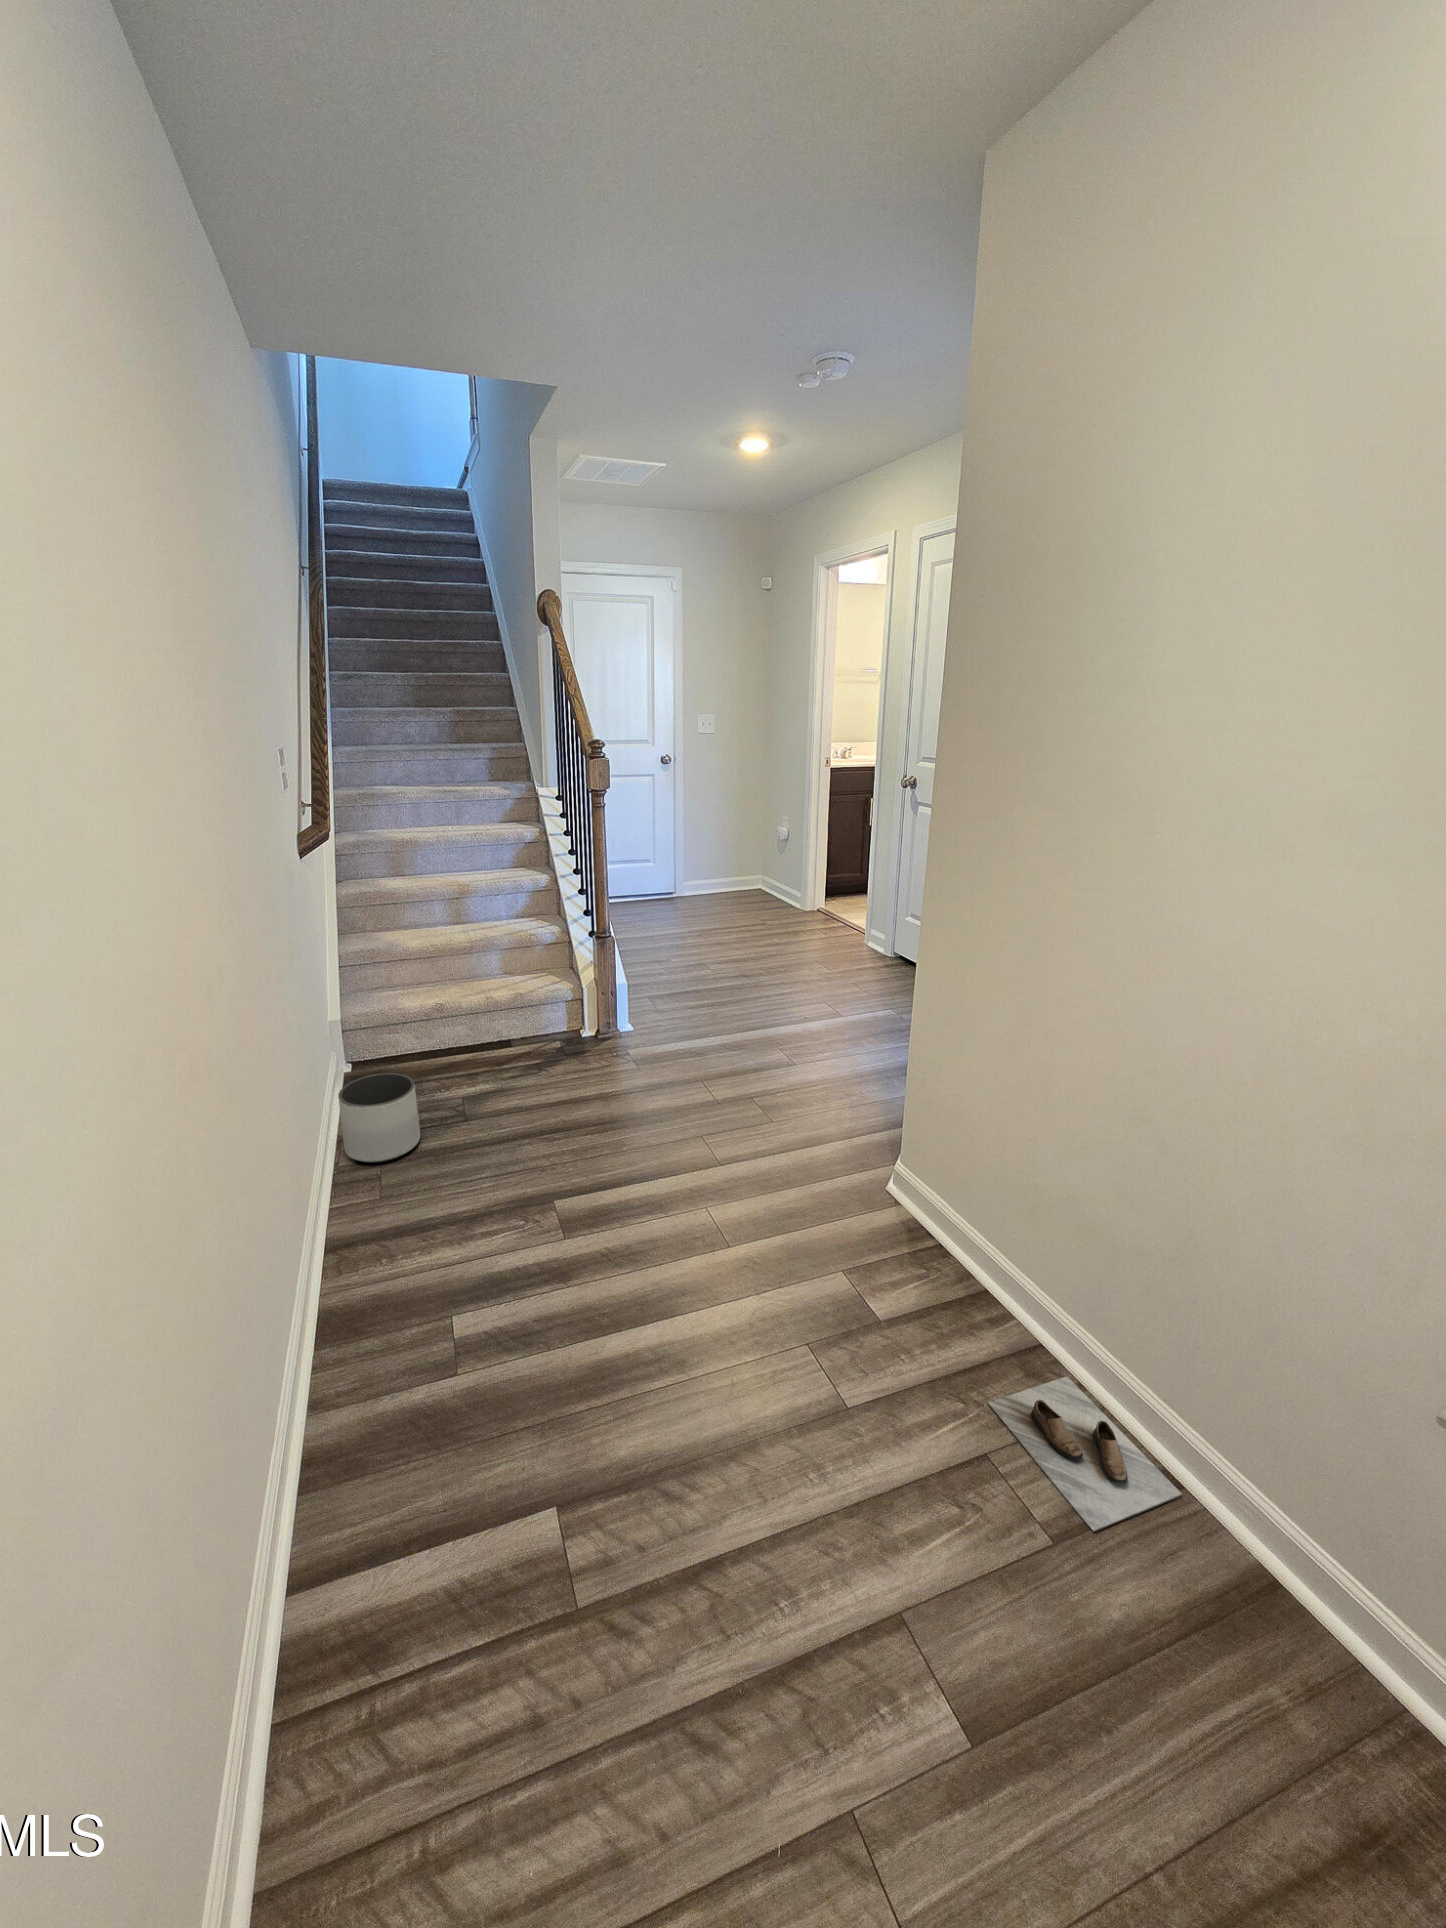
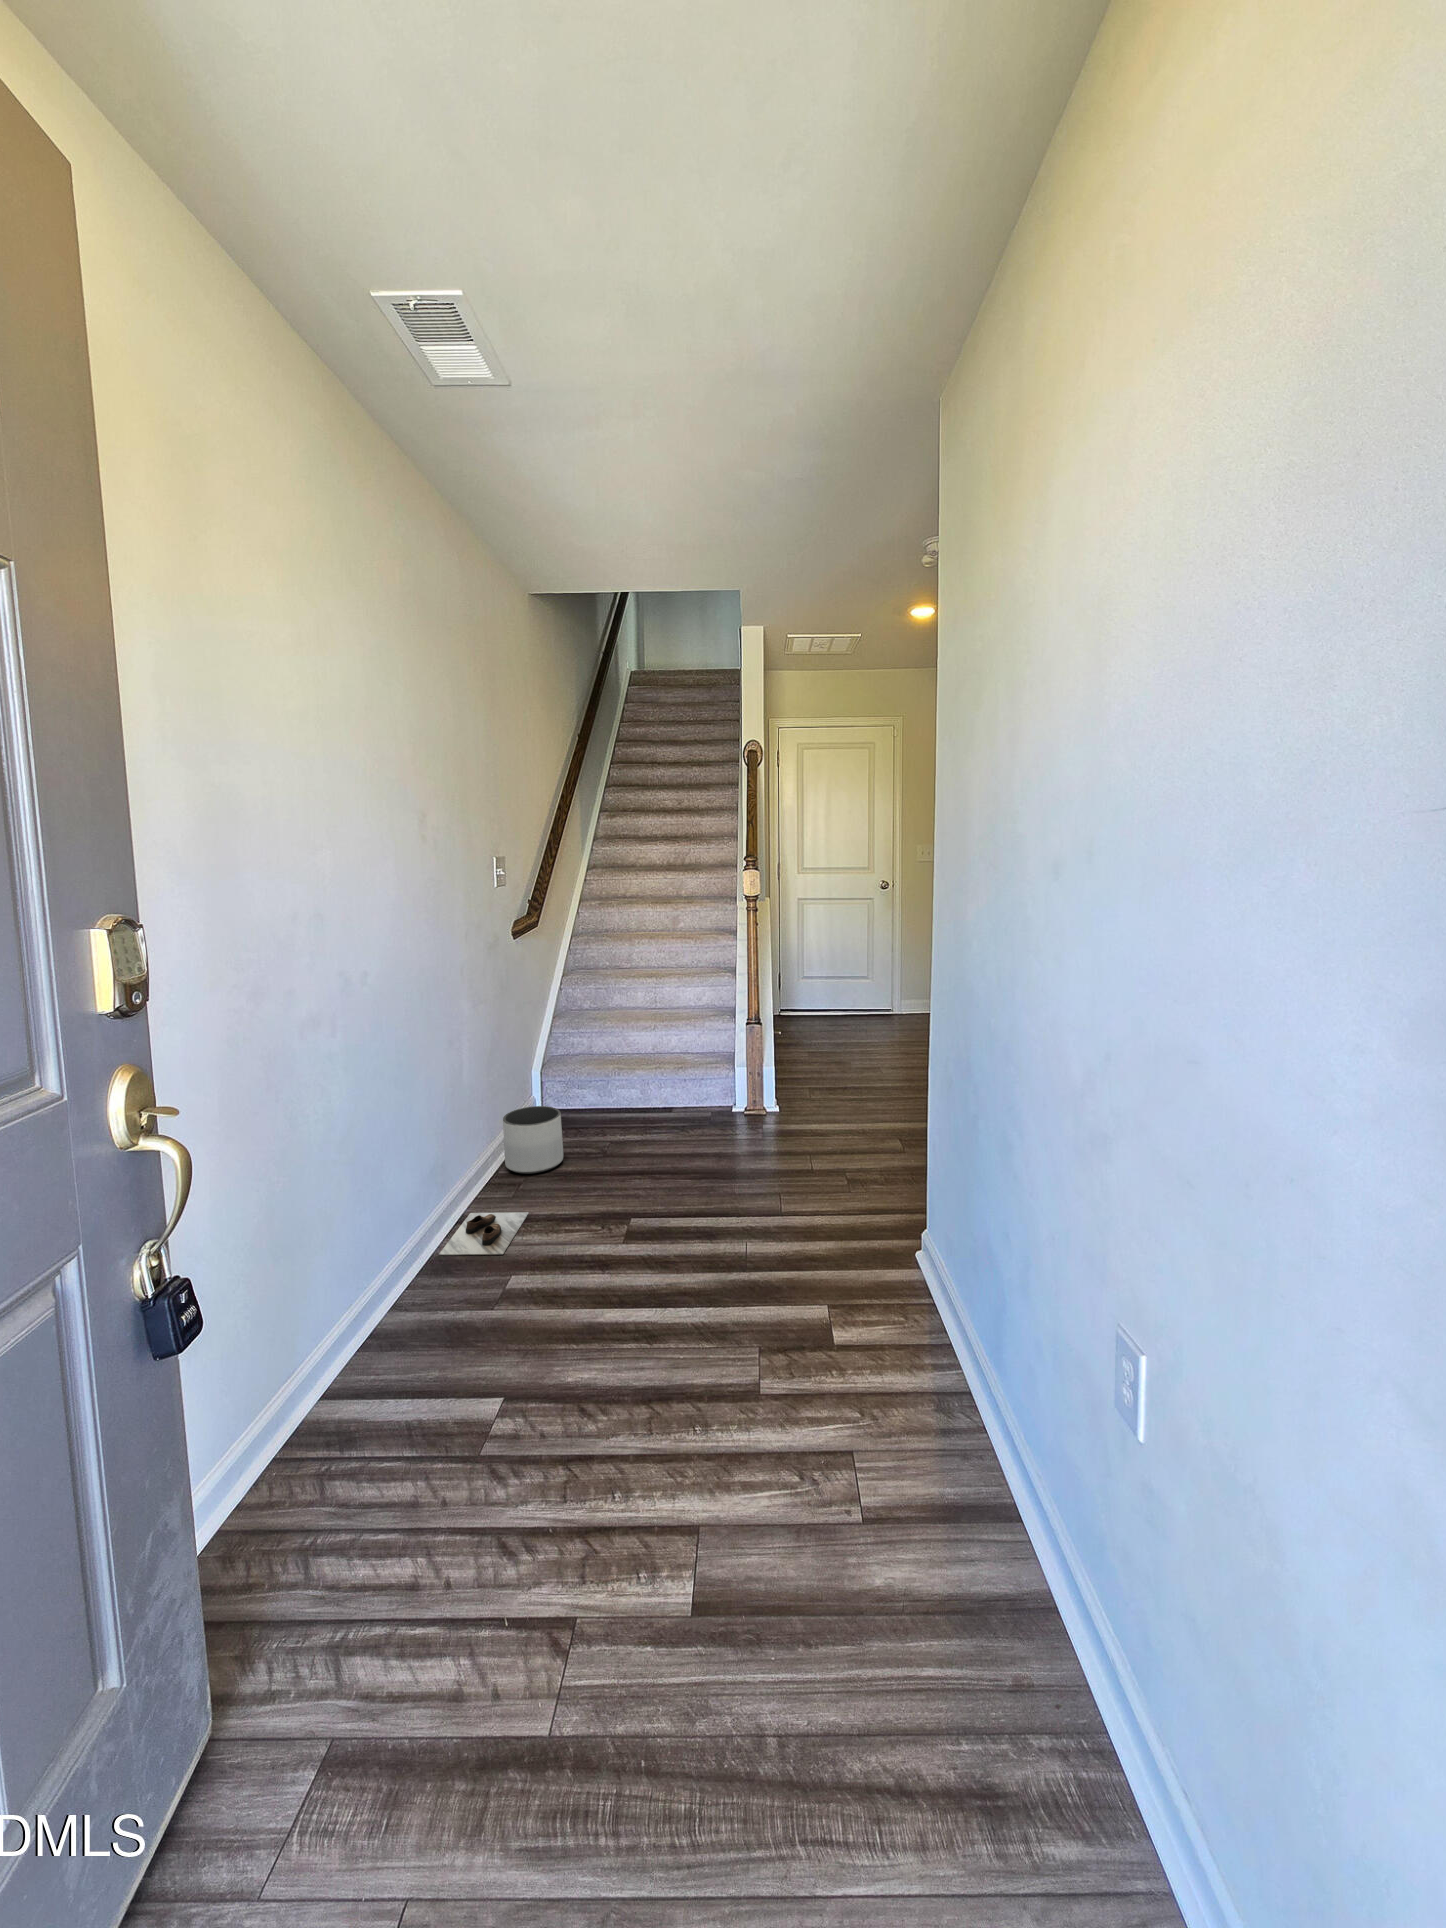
shoe: present [988,1376,1182,1532] -> present [439,1212,528,1255]

